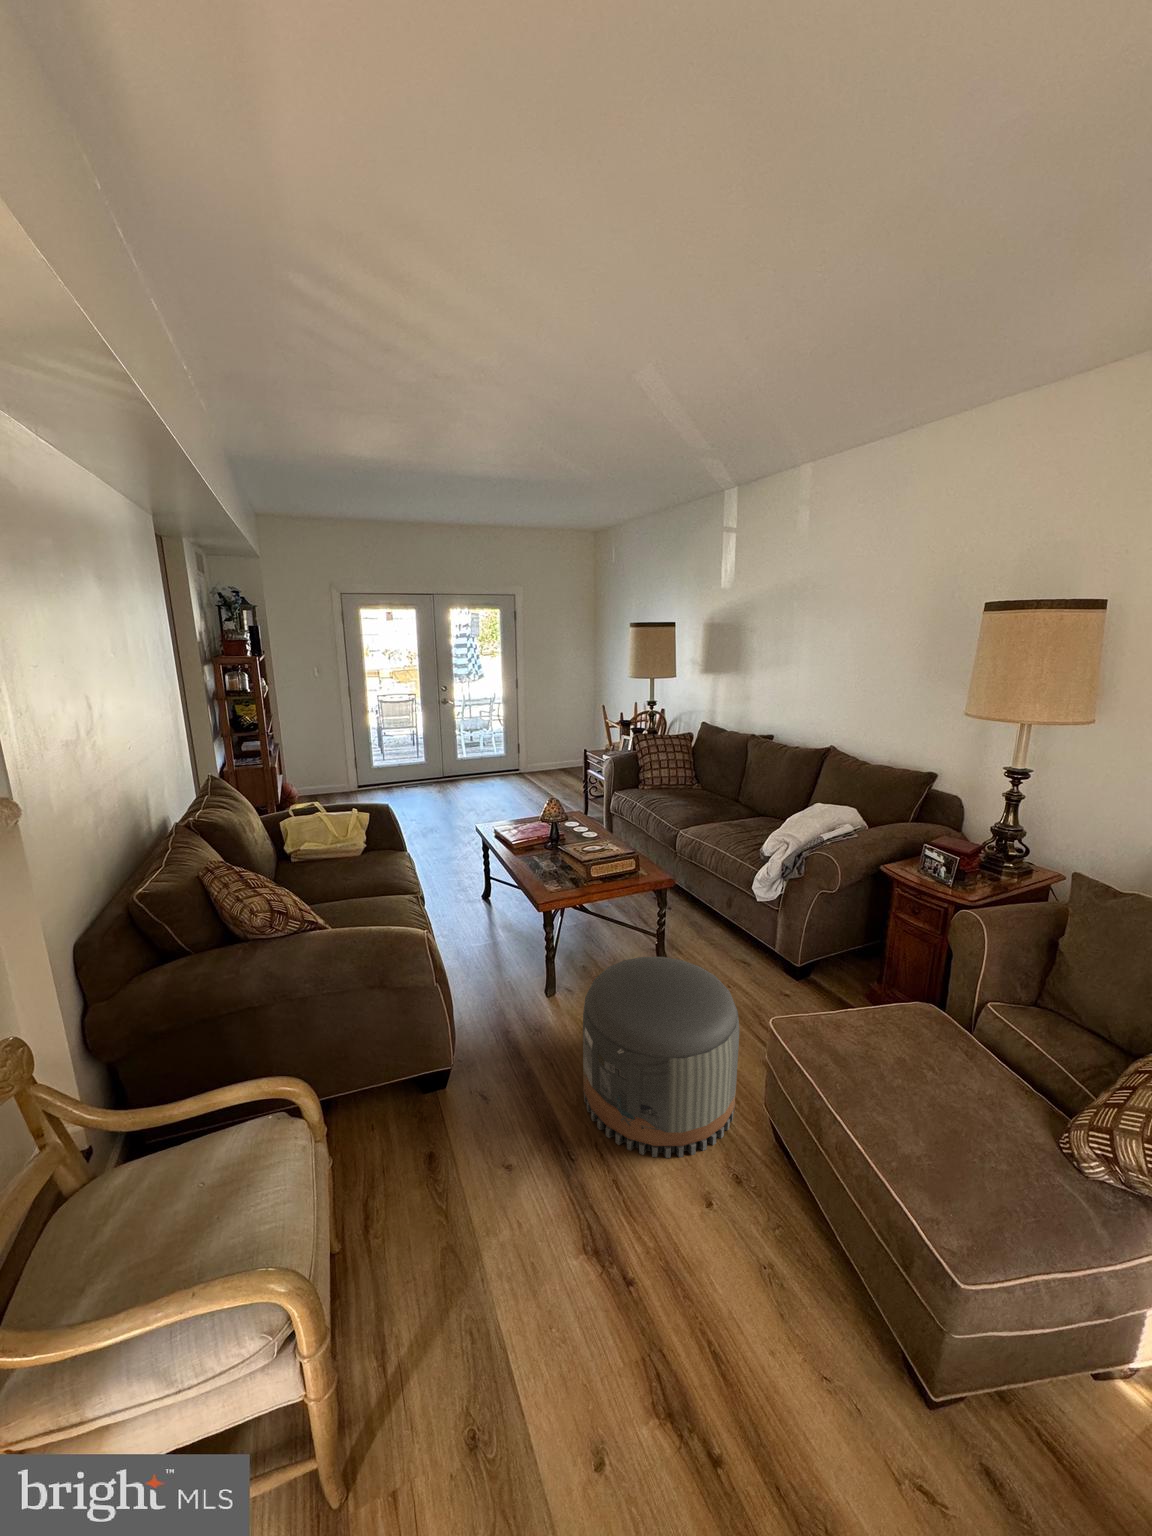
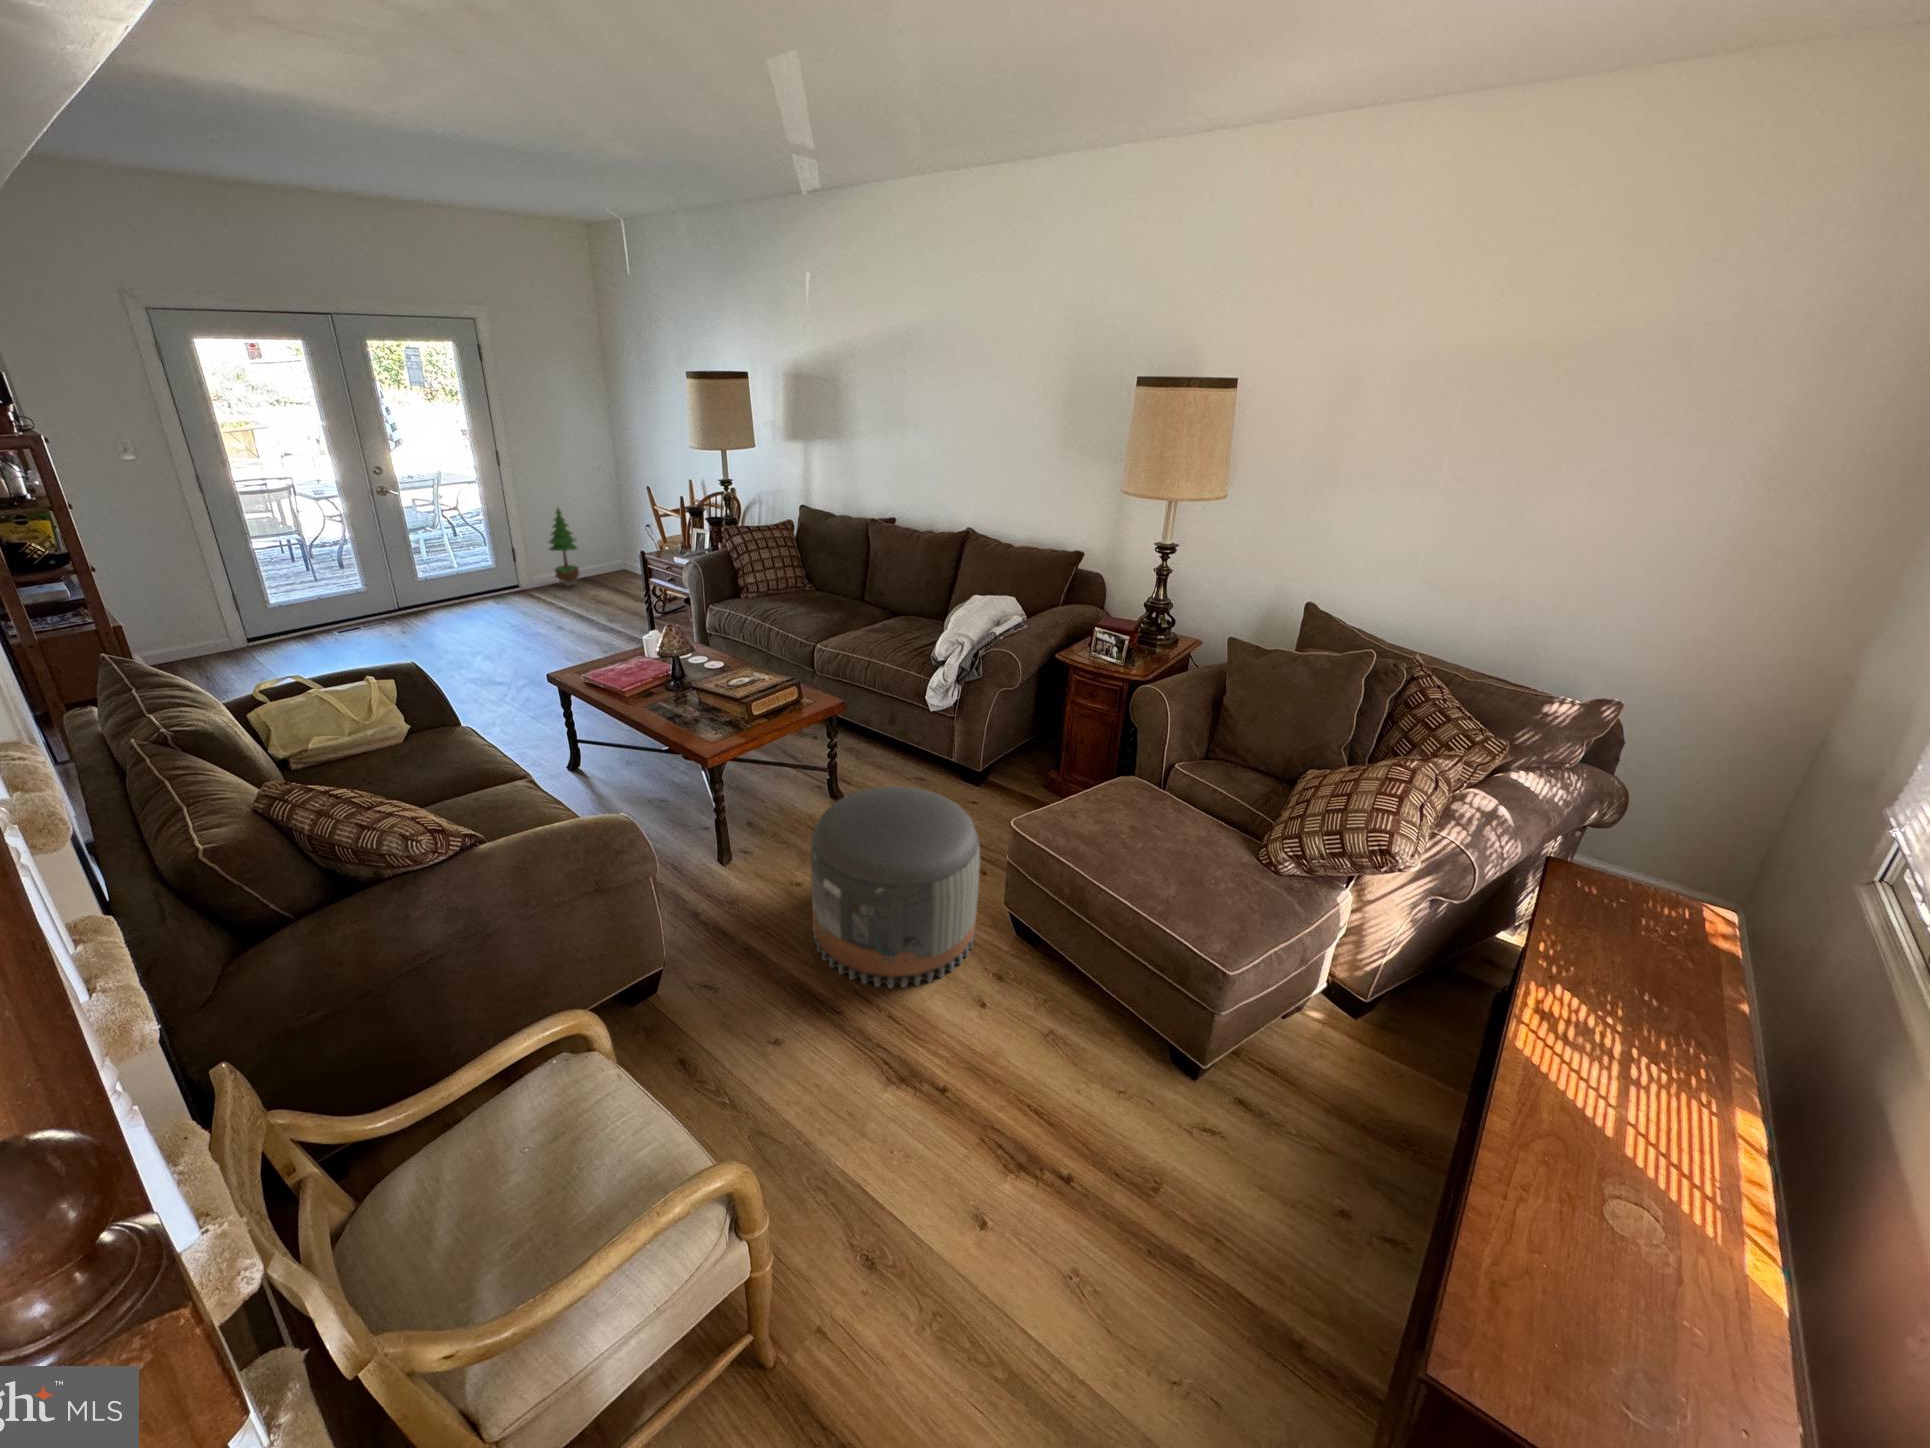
potted tree: none [539,719,559,773] -> present [549,509,579,586]

